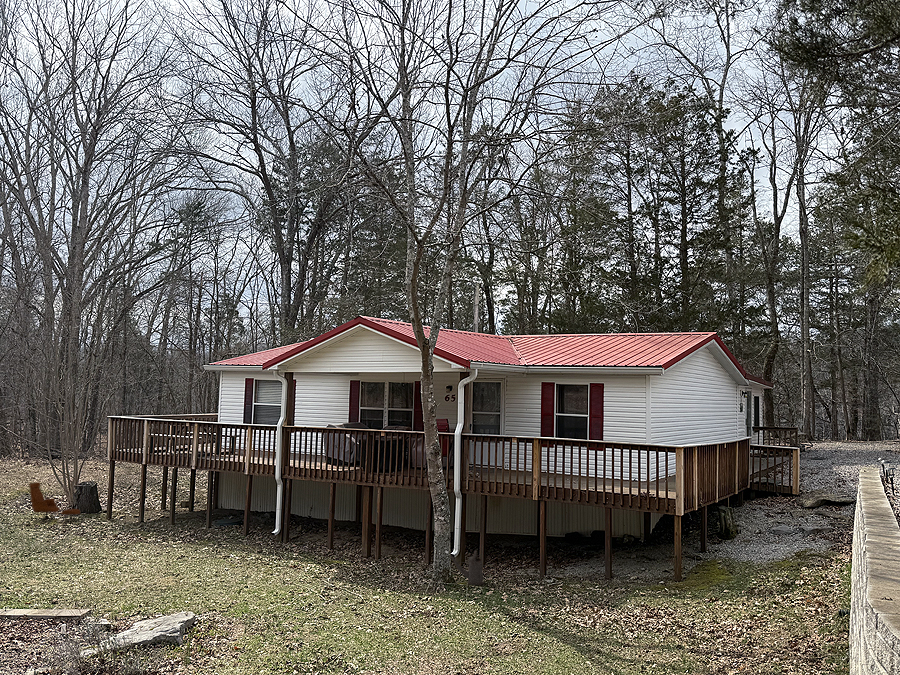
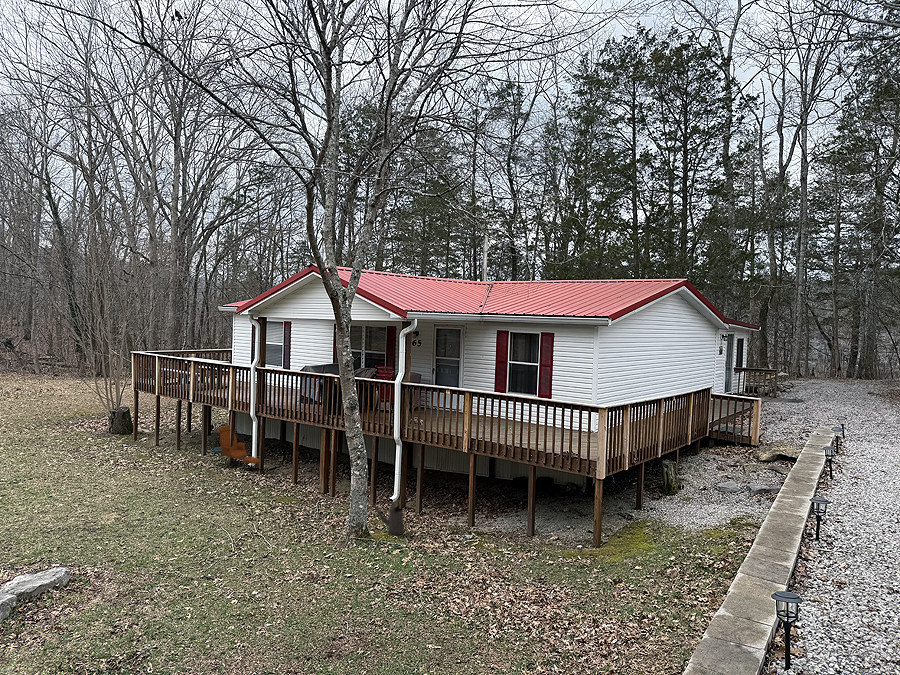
lounge chair: present [29,482,80,523] -> present [219,425,259,469]

